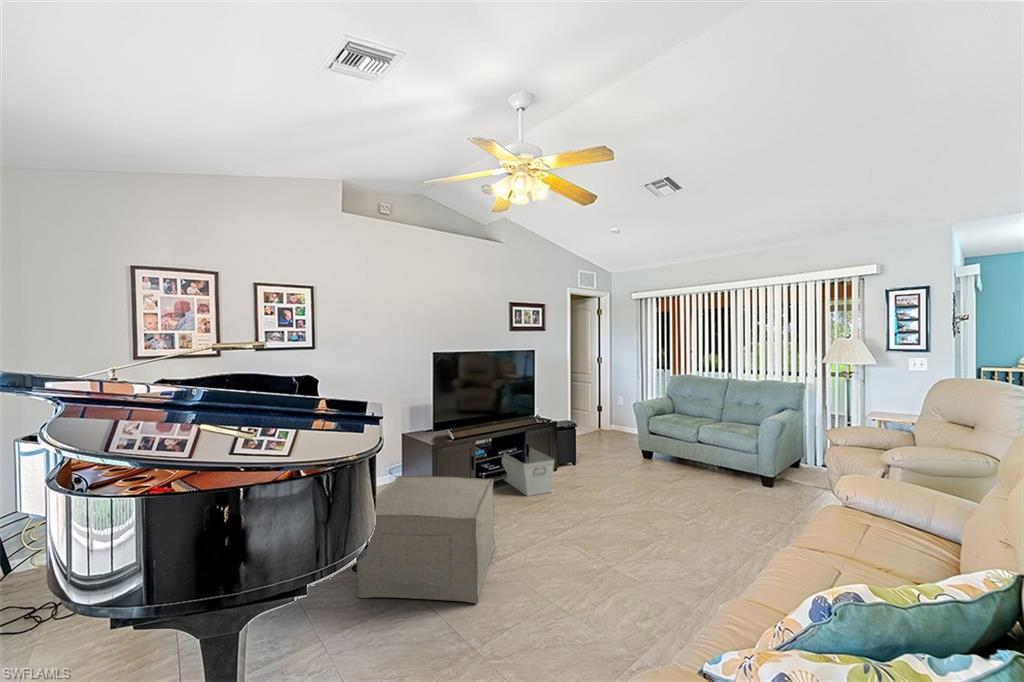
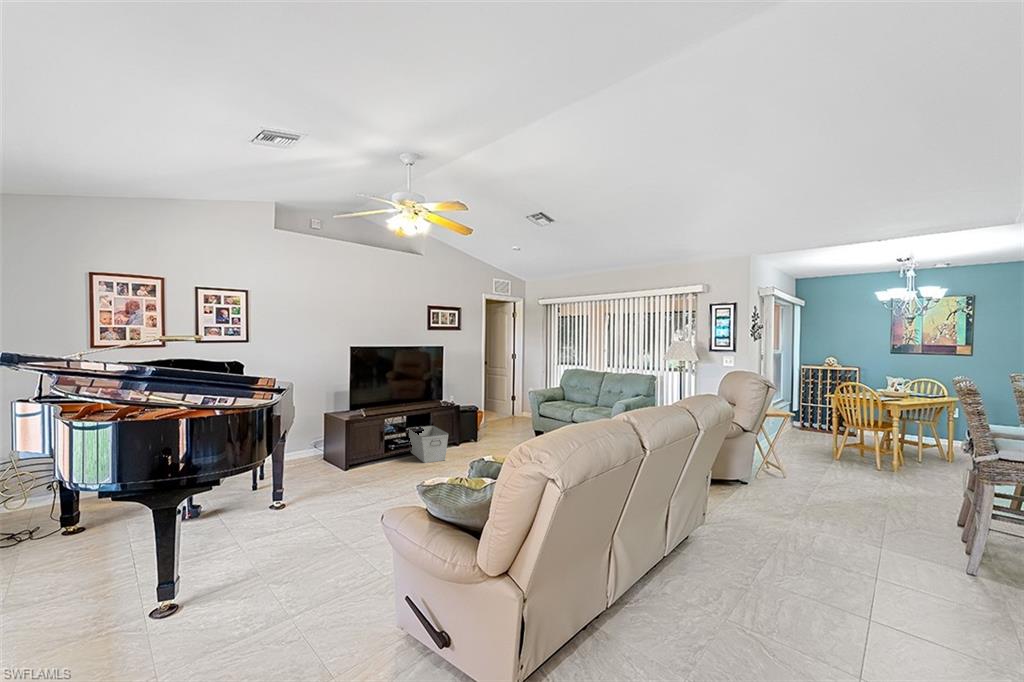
ottoman: present [357,476,495,603] -> none [267,441,383,524]

